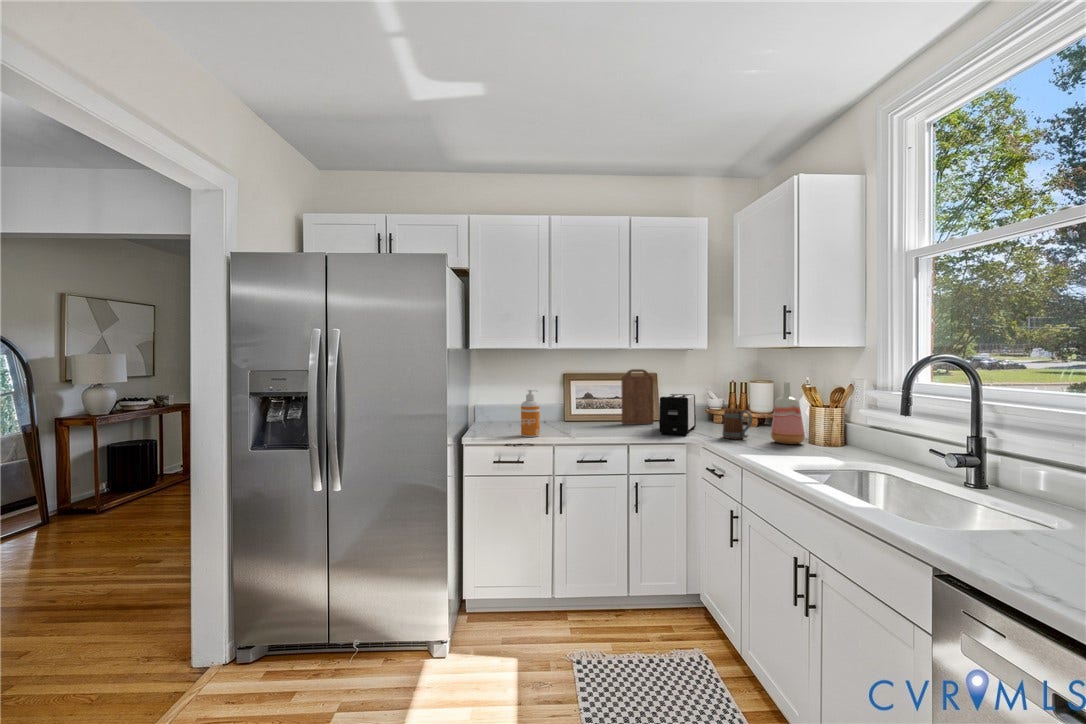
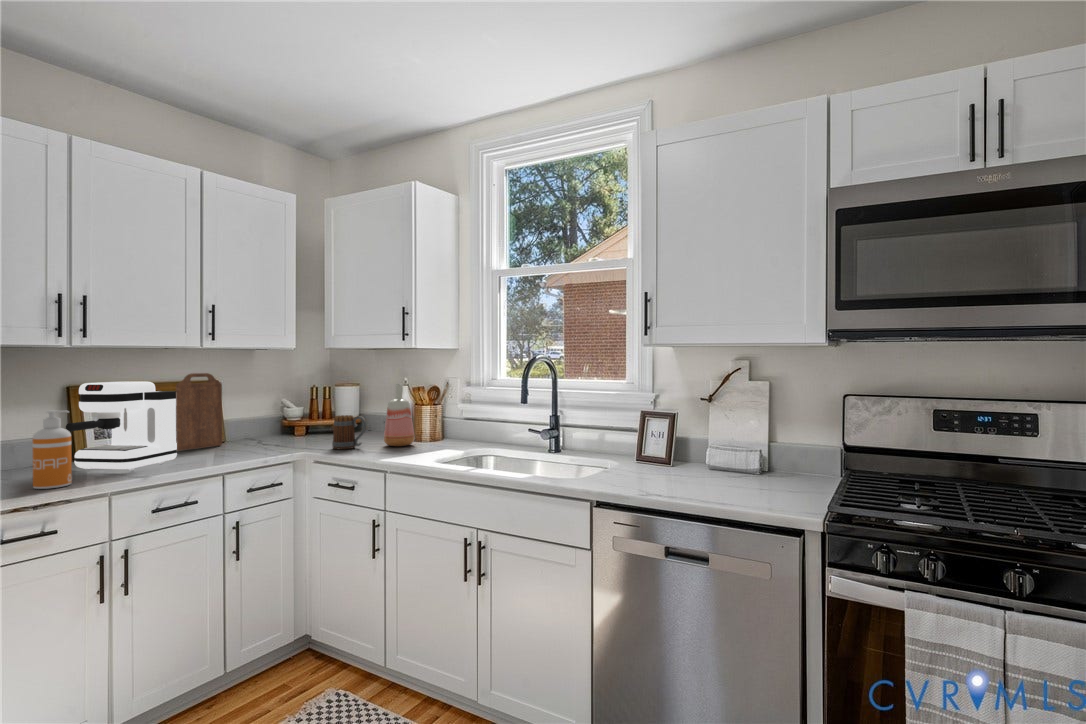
coffee maker: none [545,374,608,433] -> present [66,381,177,470]
toaster: present [659,394,696,435] -> none [252,403,294,455]

